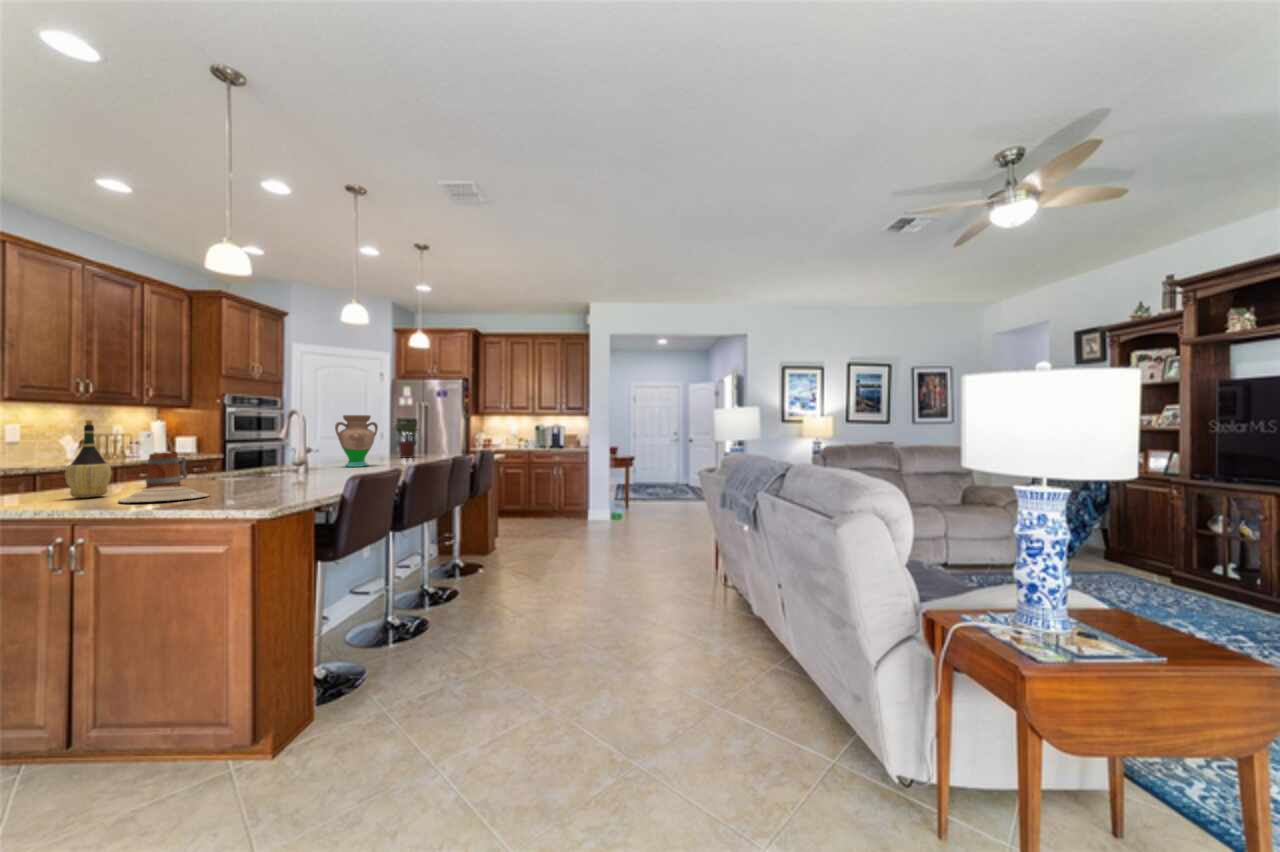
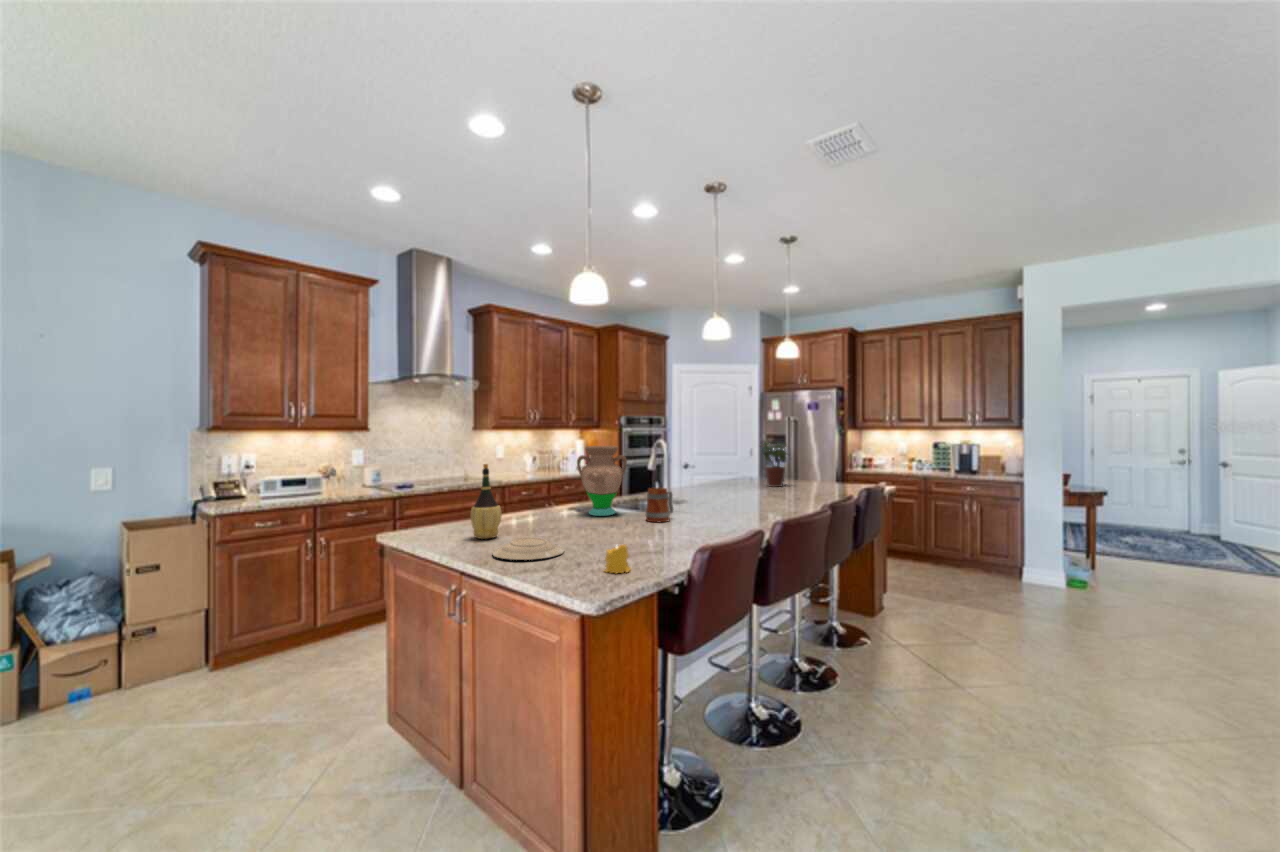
vase: present [335,415,378,467] -> present [577,446,627,516]
mug: present [146,453,187,488] -> present [646,488,673,522]
candle: none [263,476,291,499] -> present [605,545,631,573]

